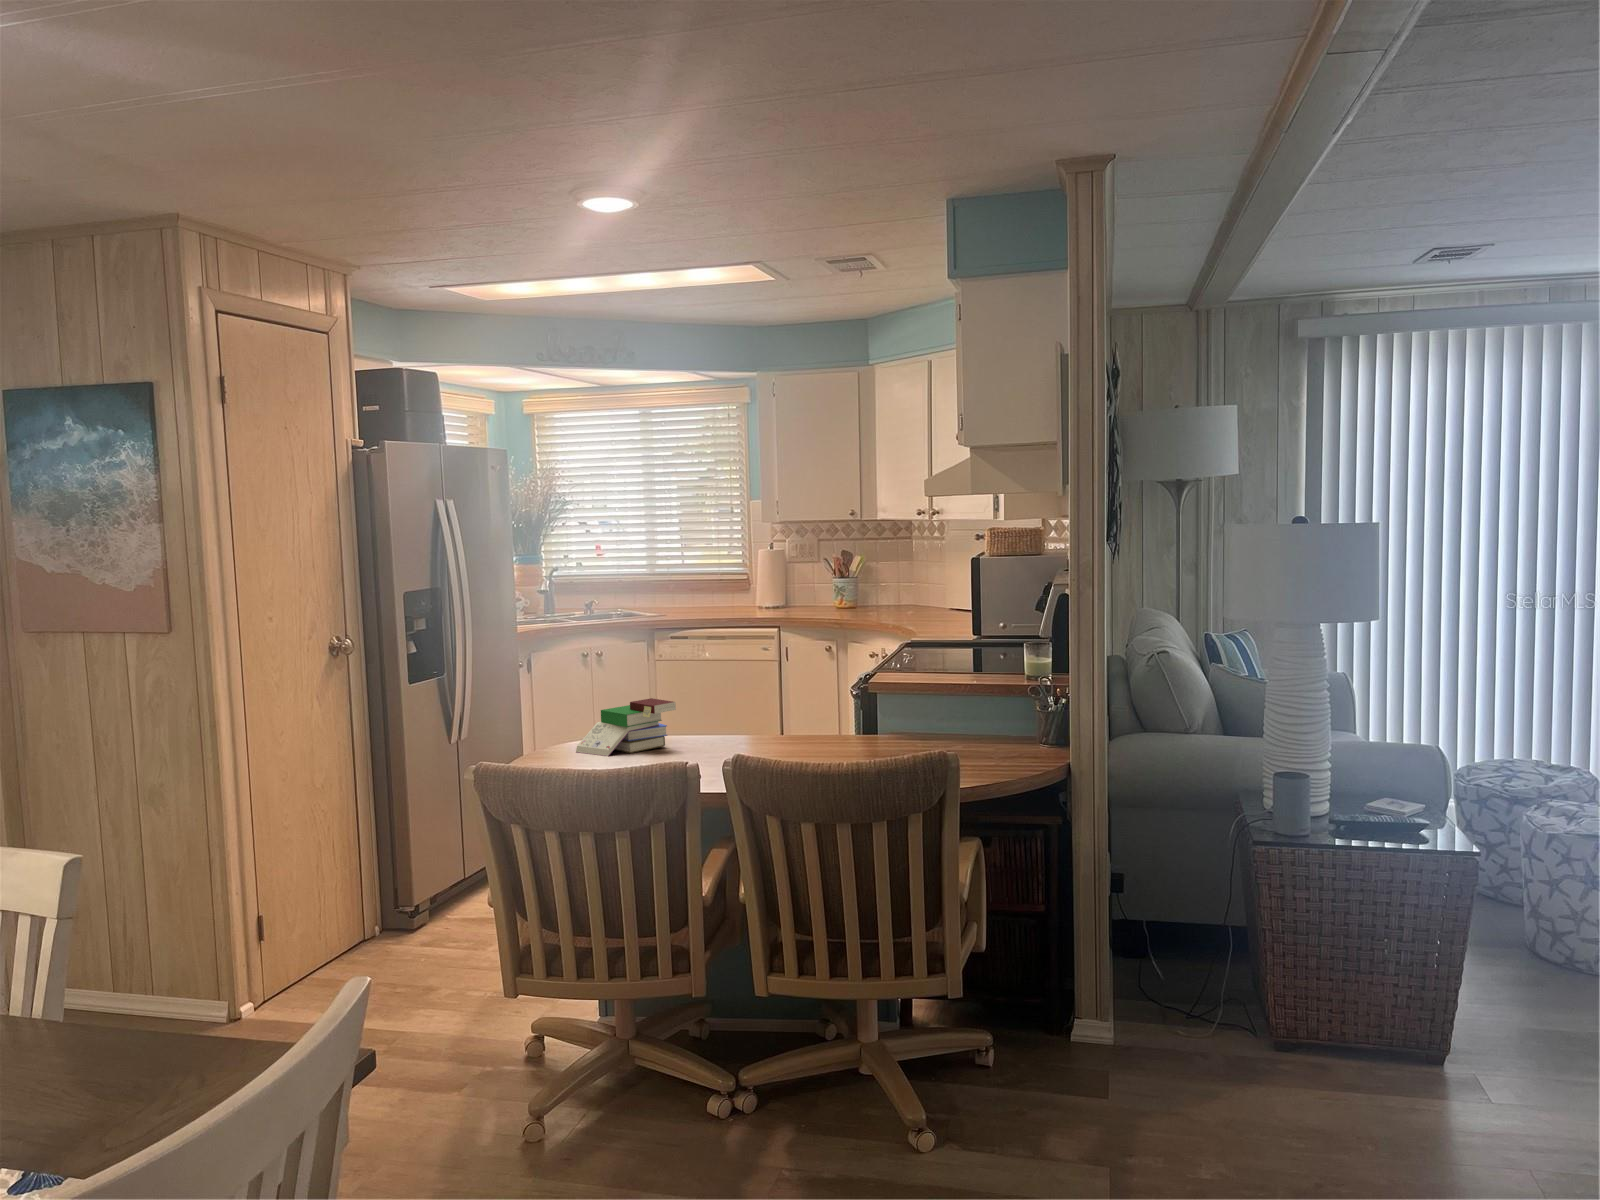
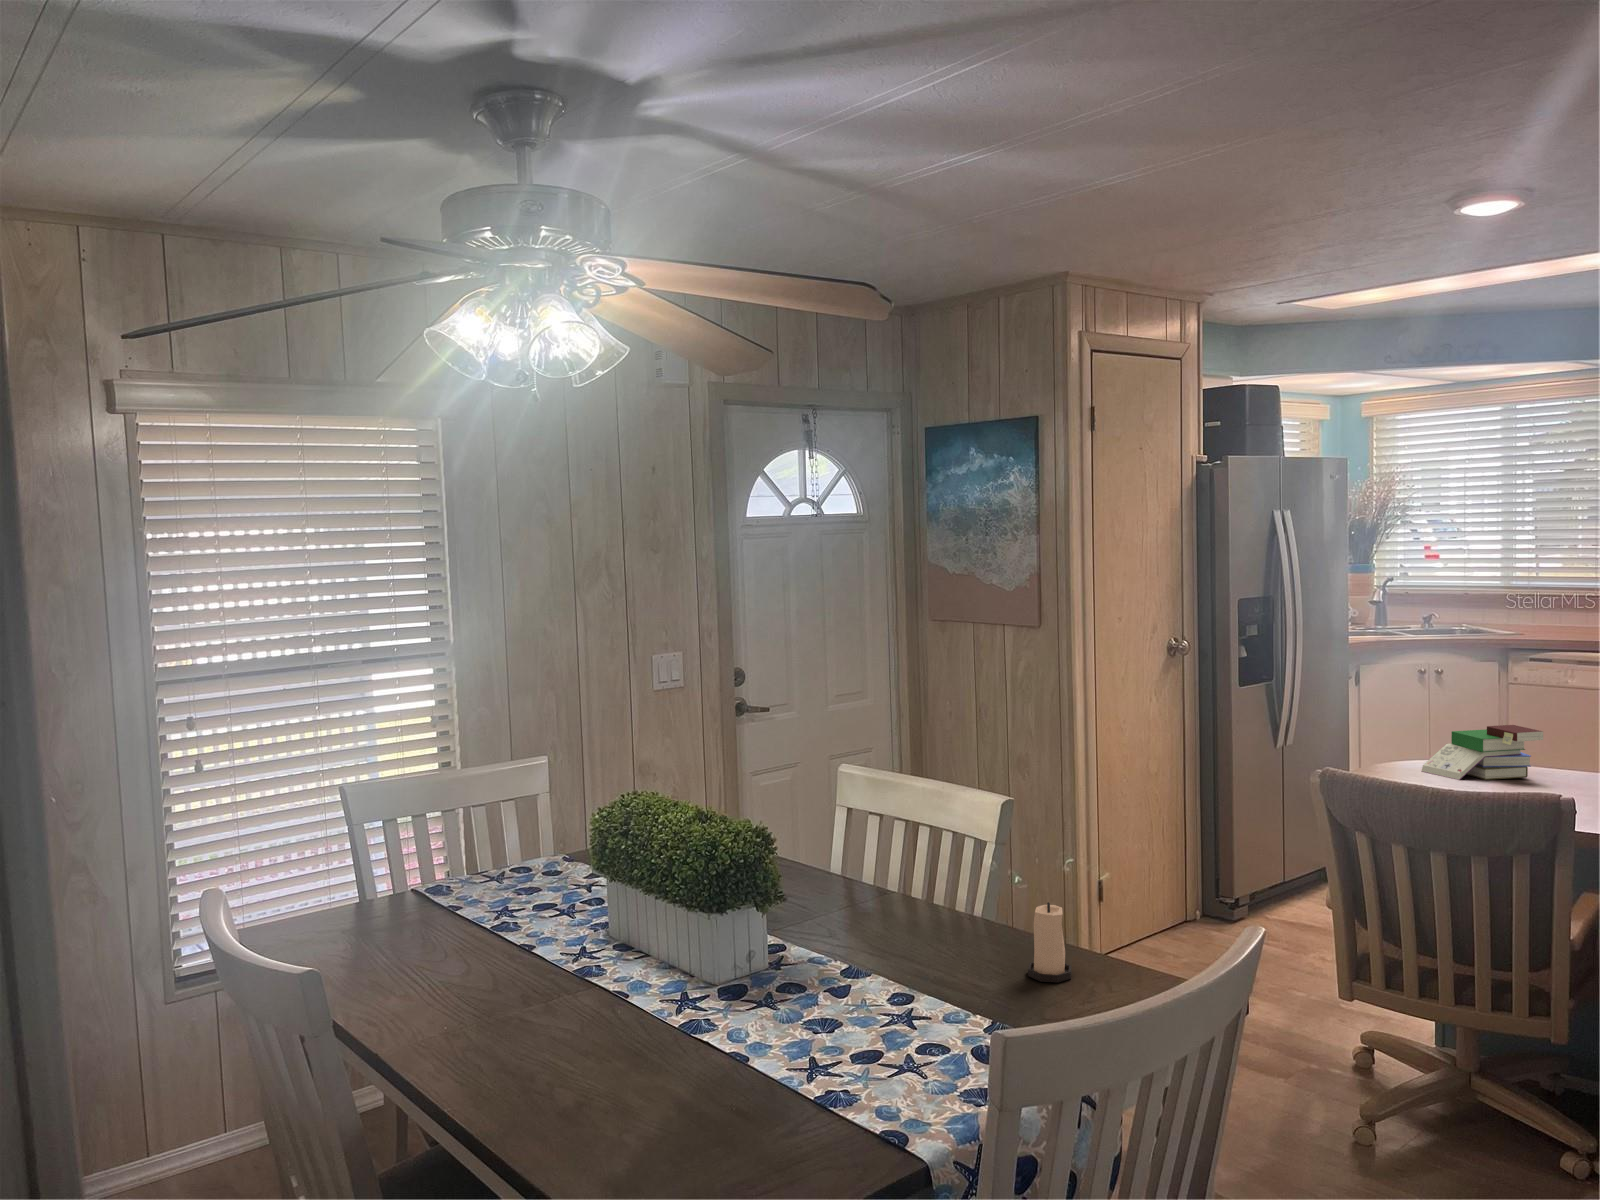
candle: none [77,994,144,1104] -> present [1028,902,1071,983]

